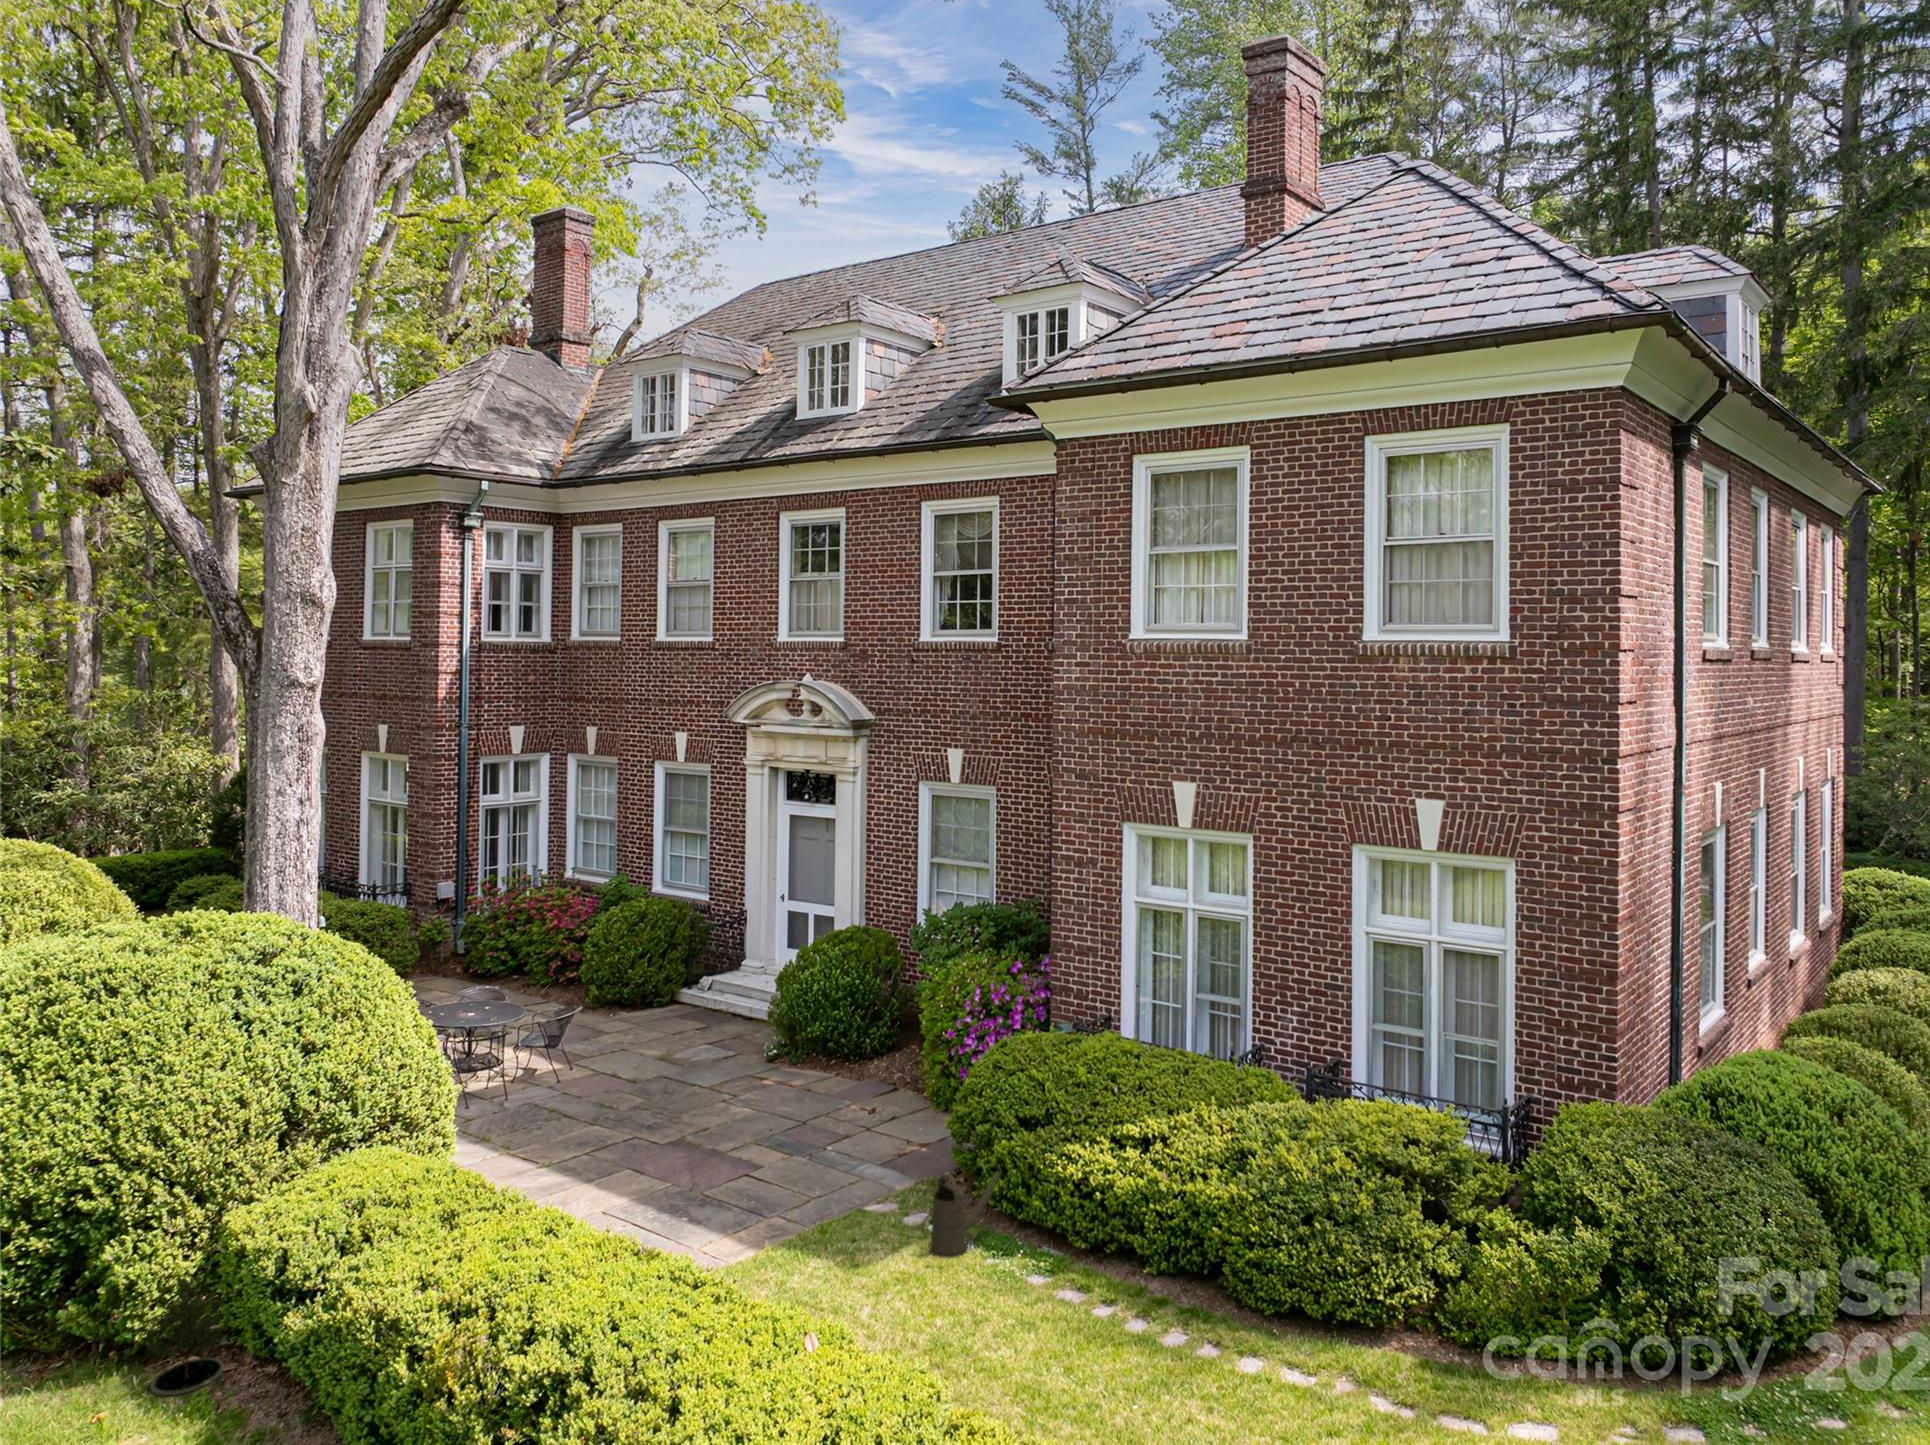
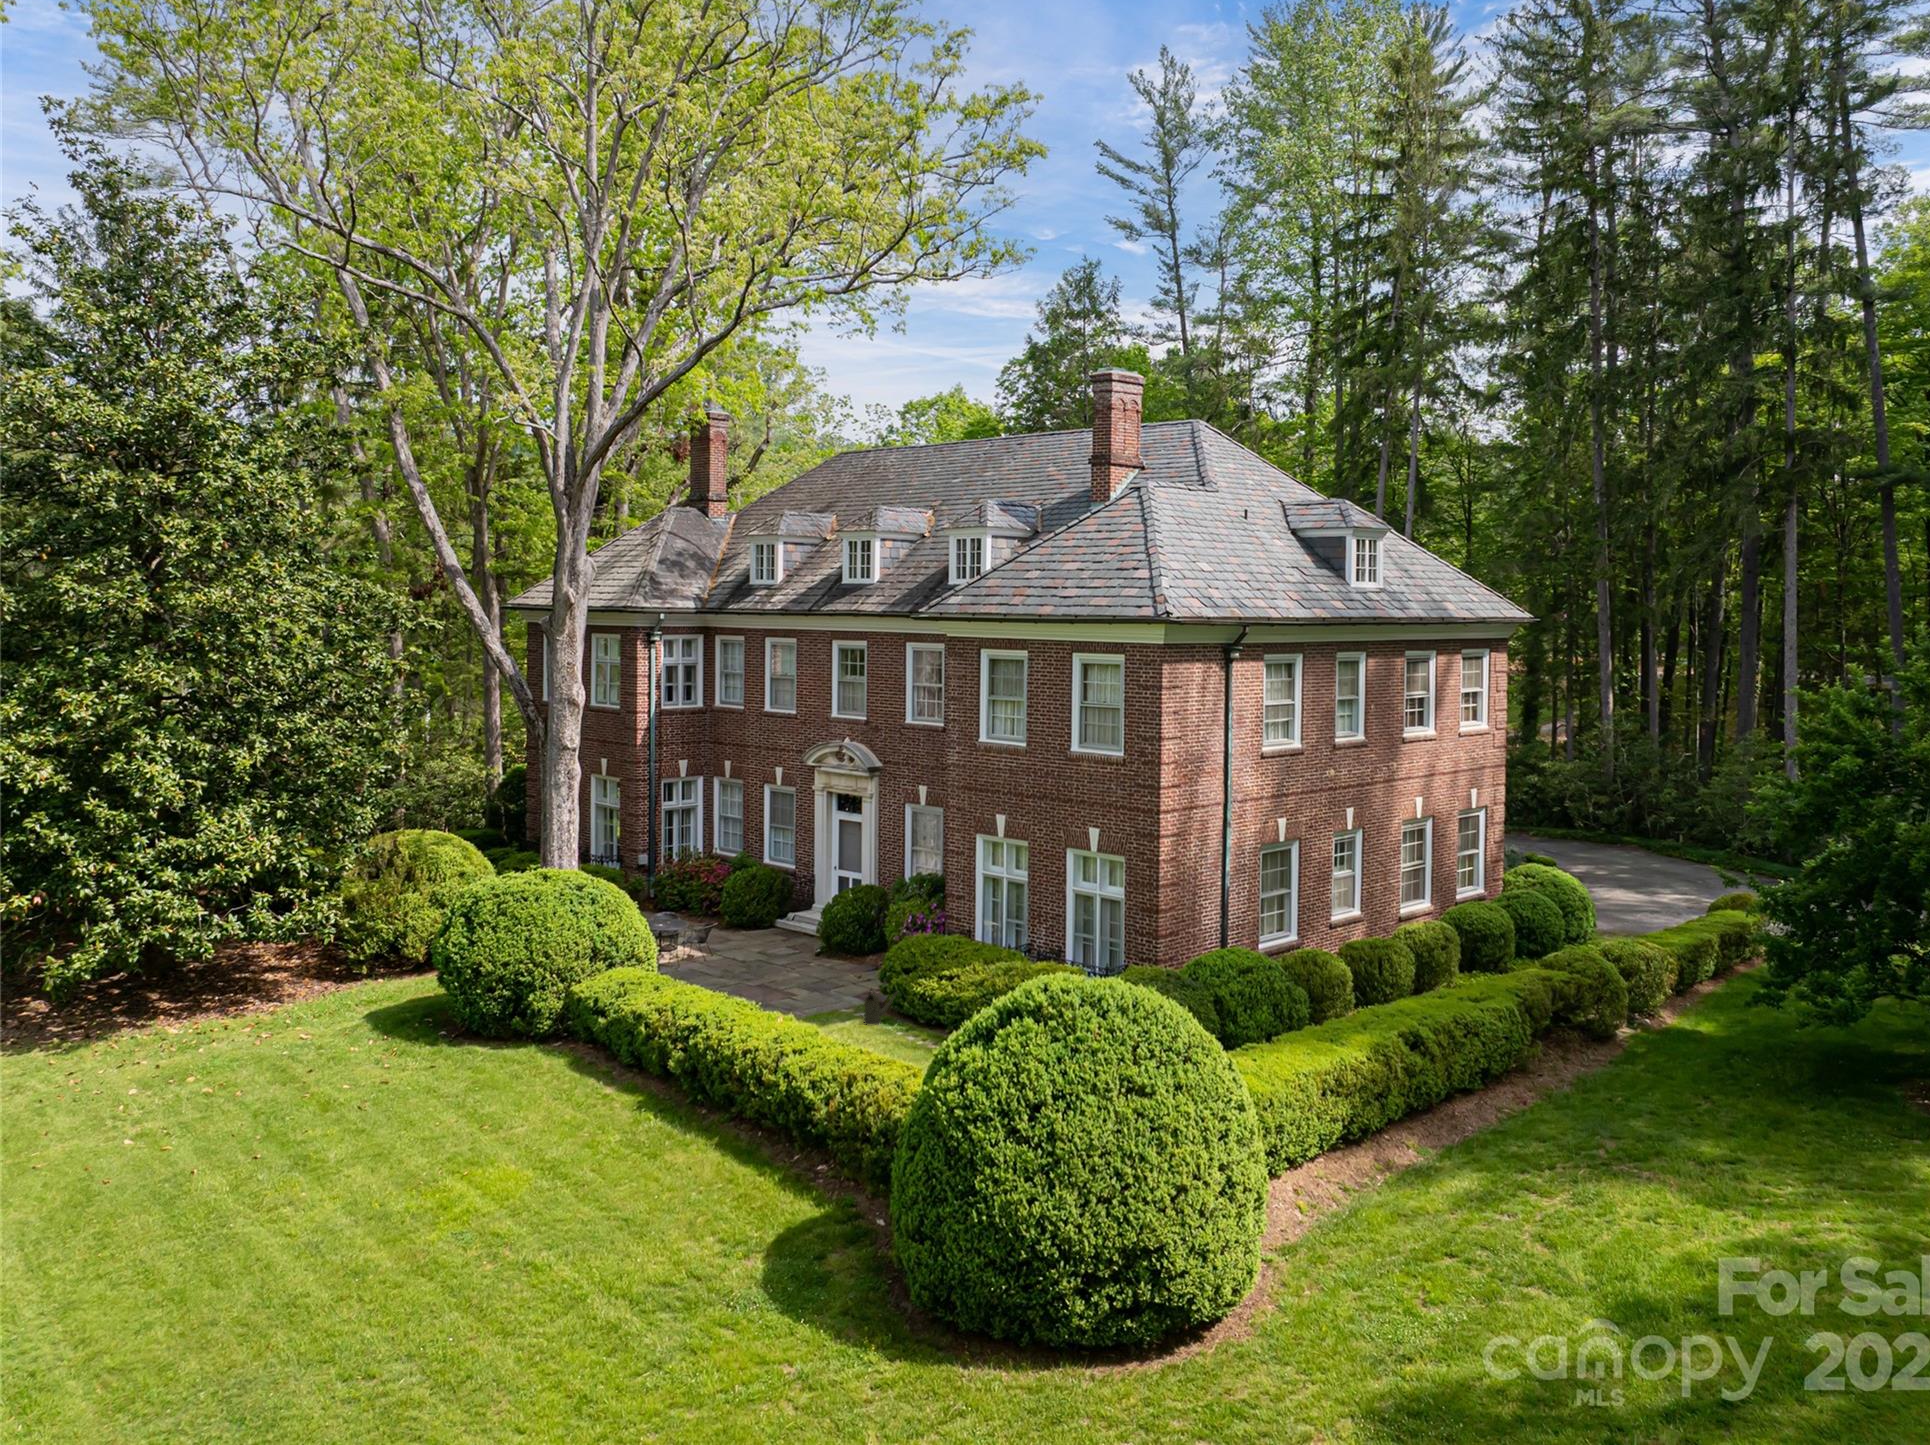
potted tree: present [142,1272,224,1396] -> none [541,1007,574,1055]

